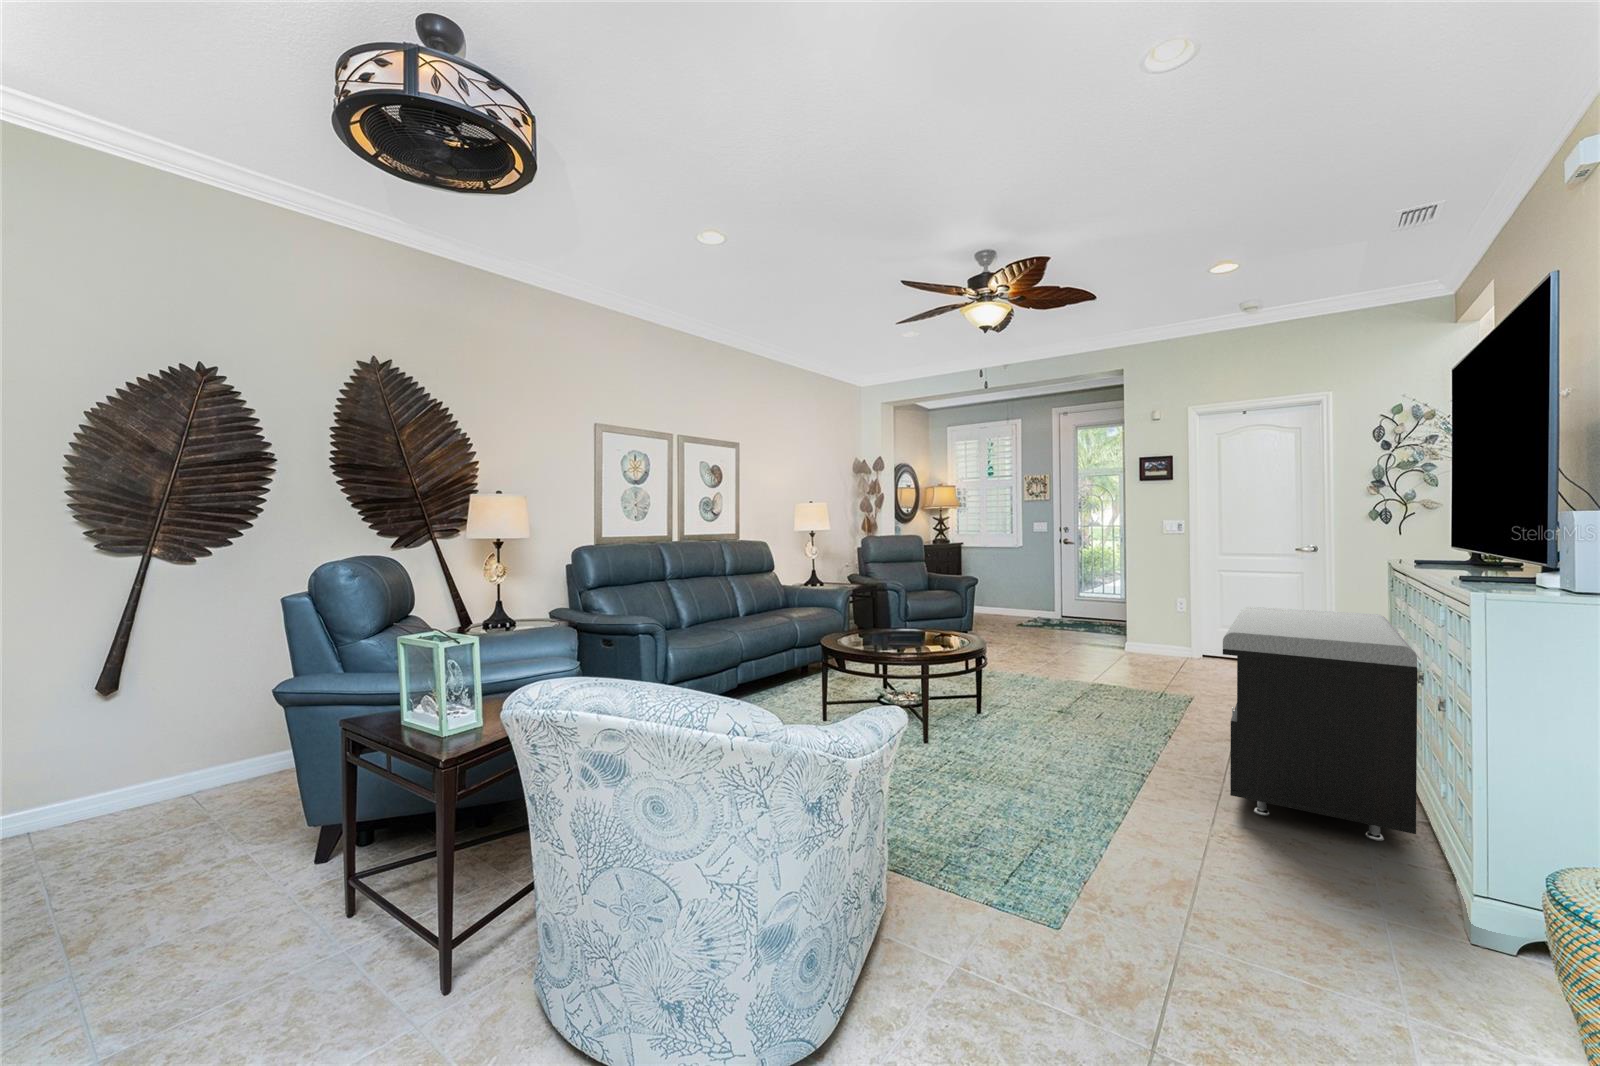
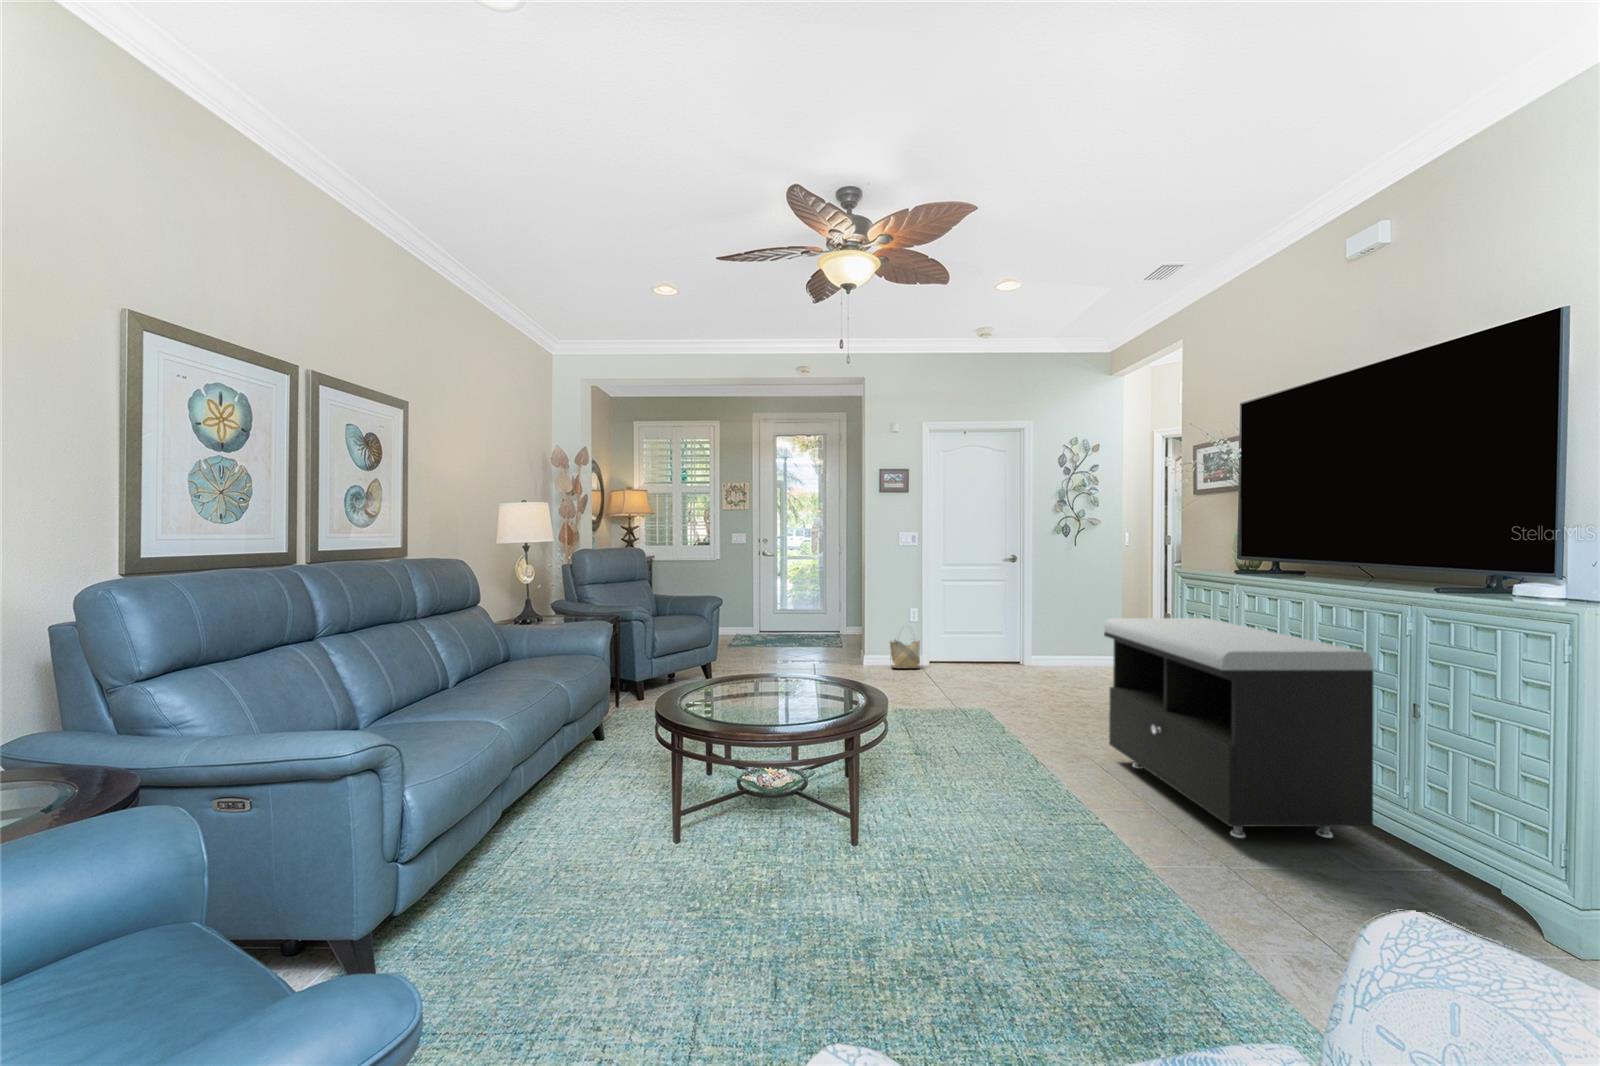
woven basket: none [1146,613,1182,658] -> present [890,640,920,669]

